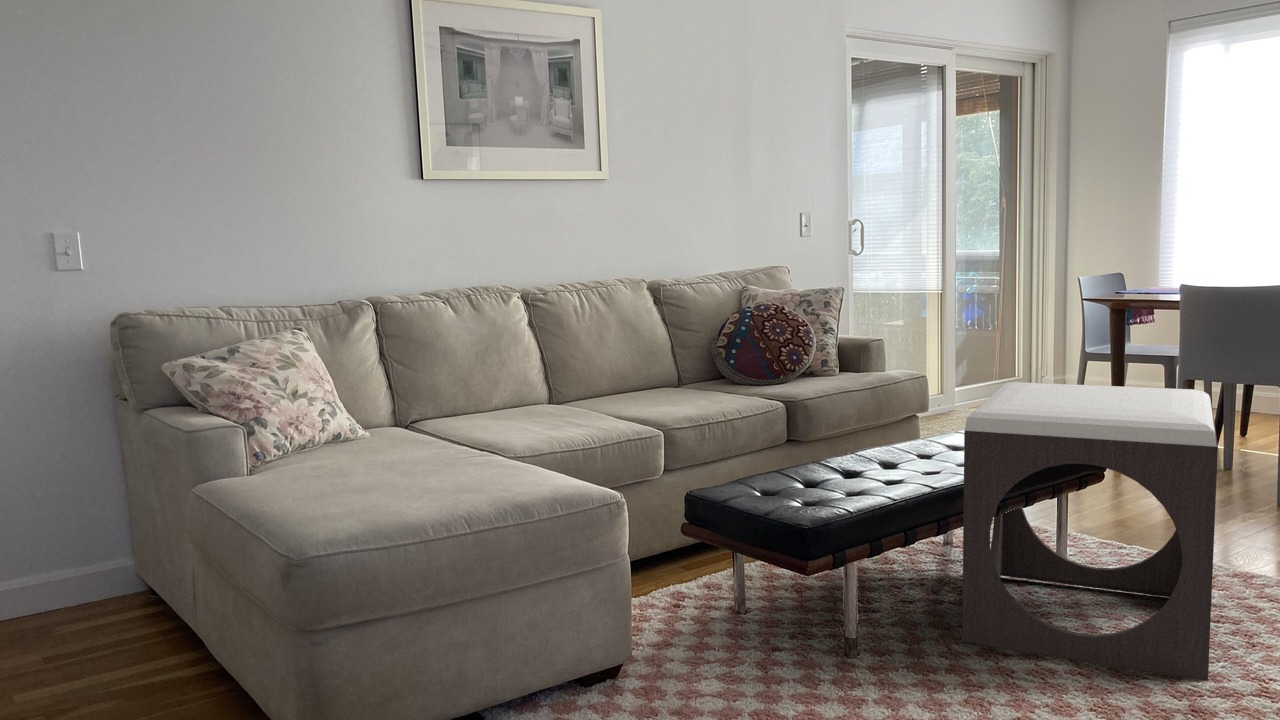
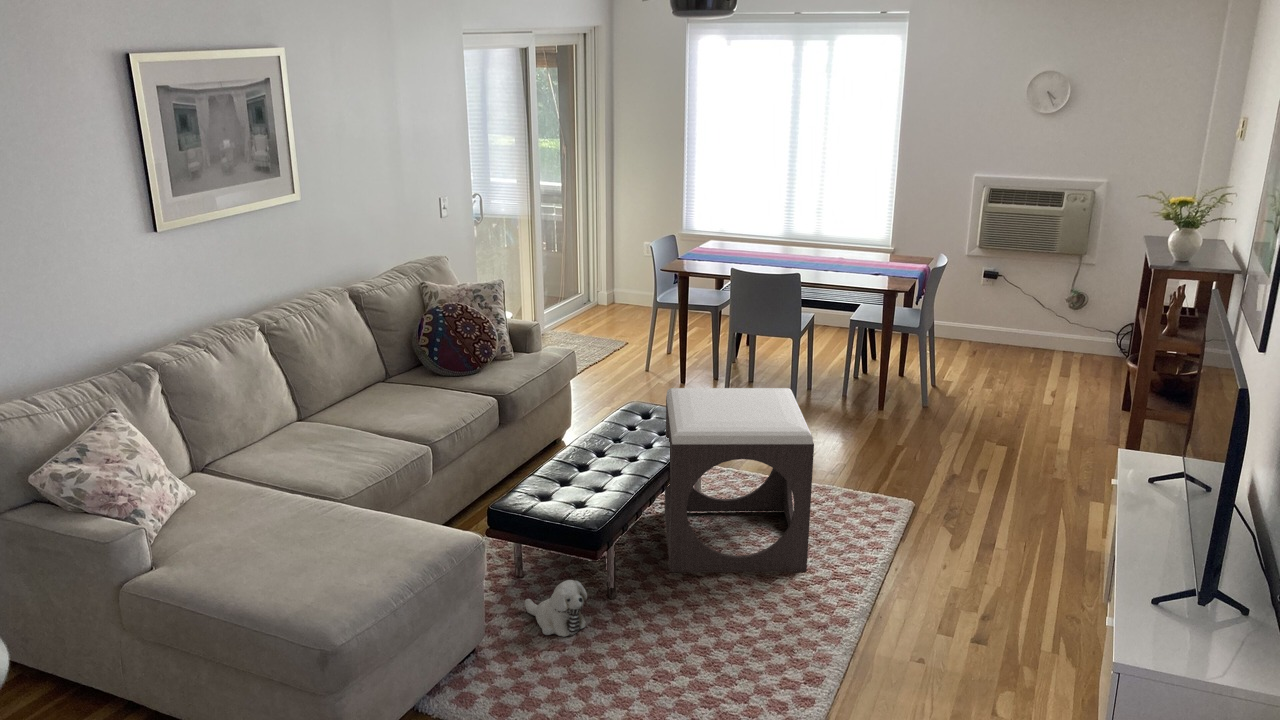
plush toy: none [718,602,793,688] -> present [525,580,587,637]

